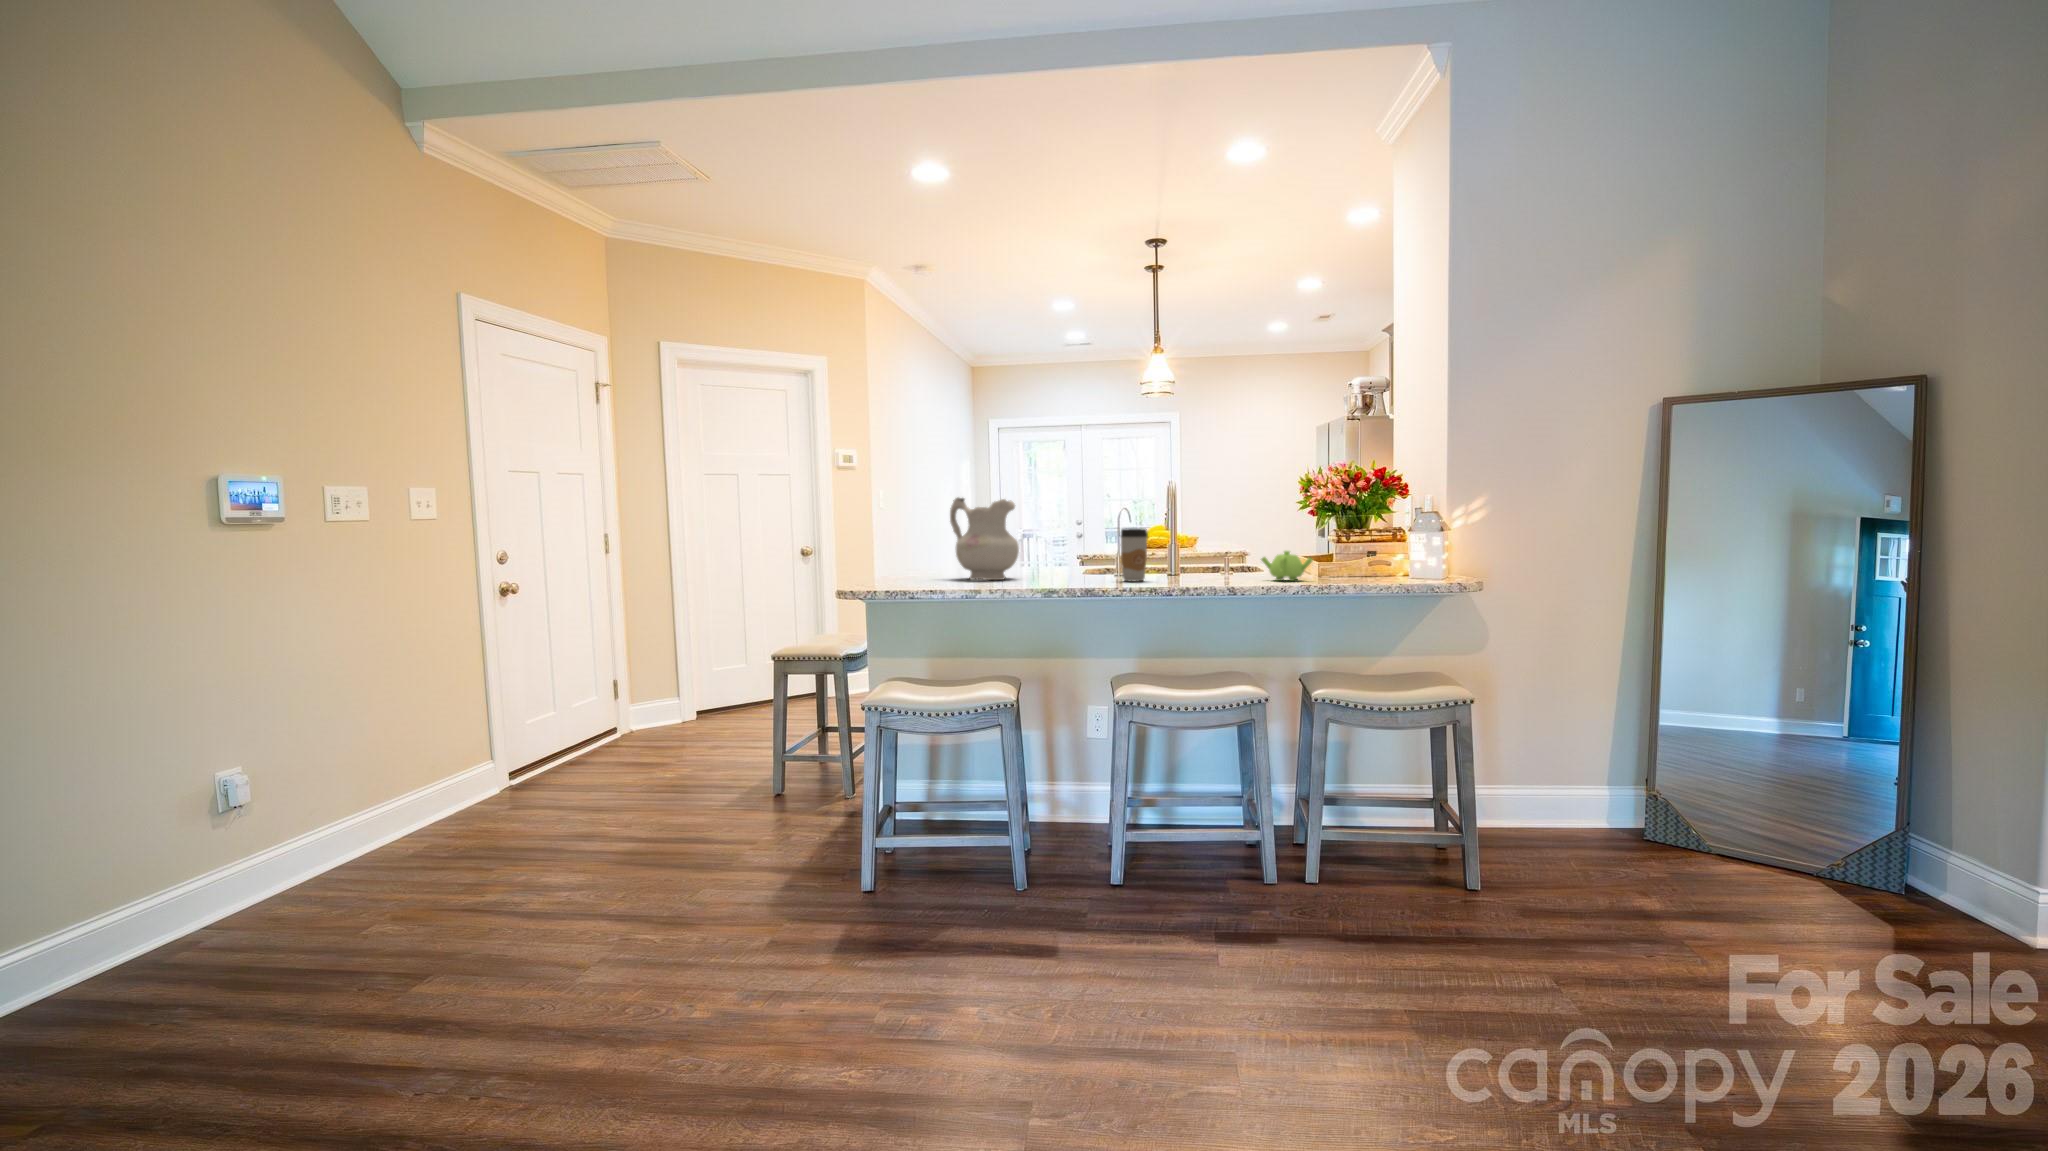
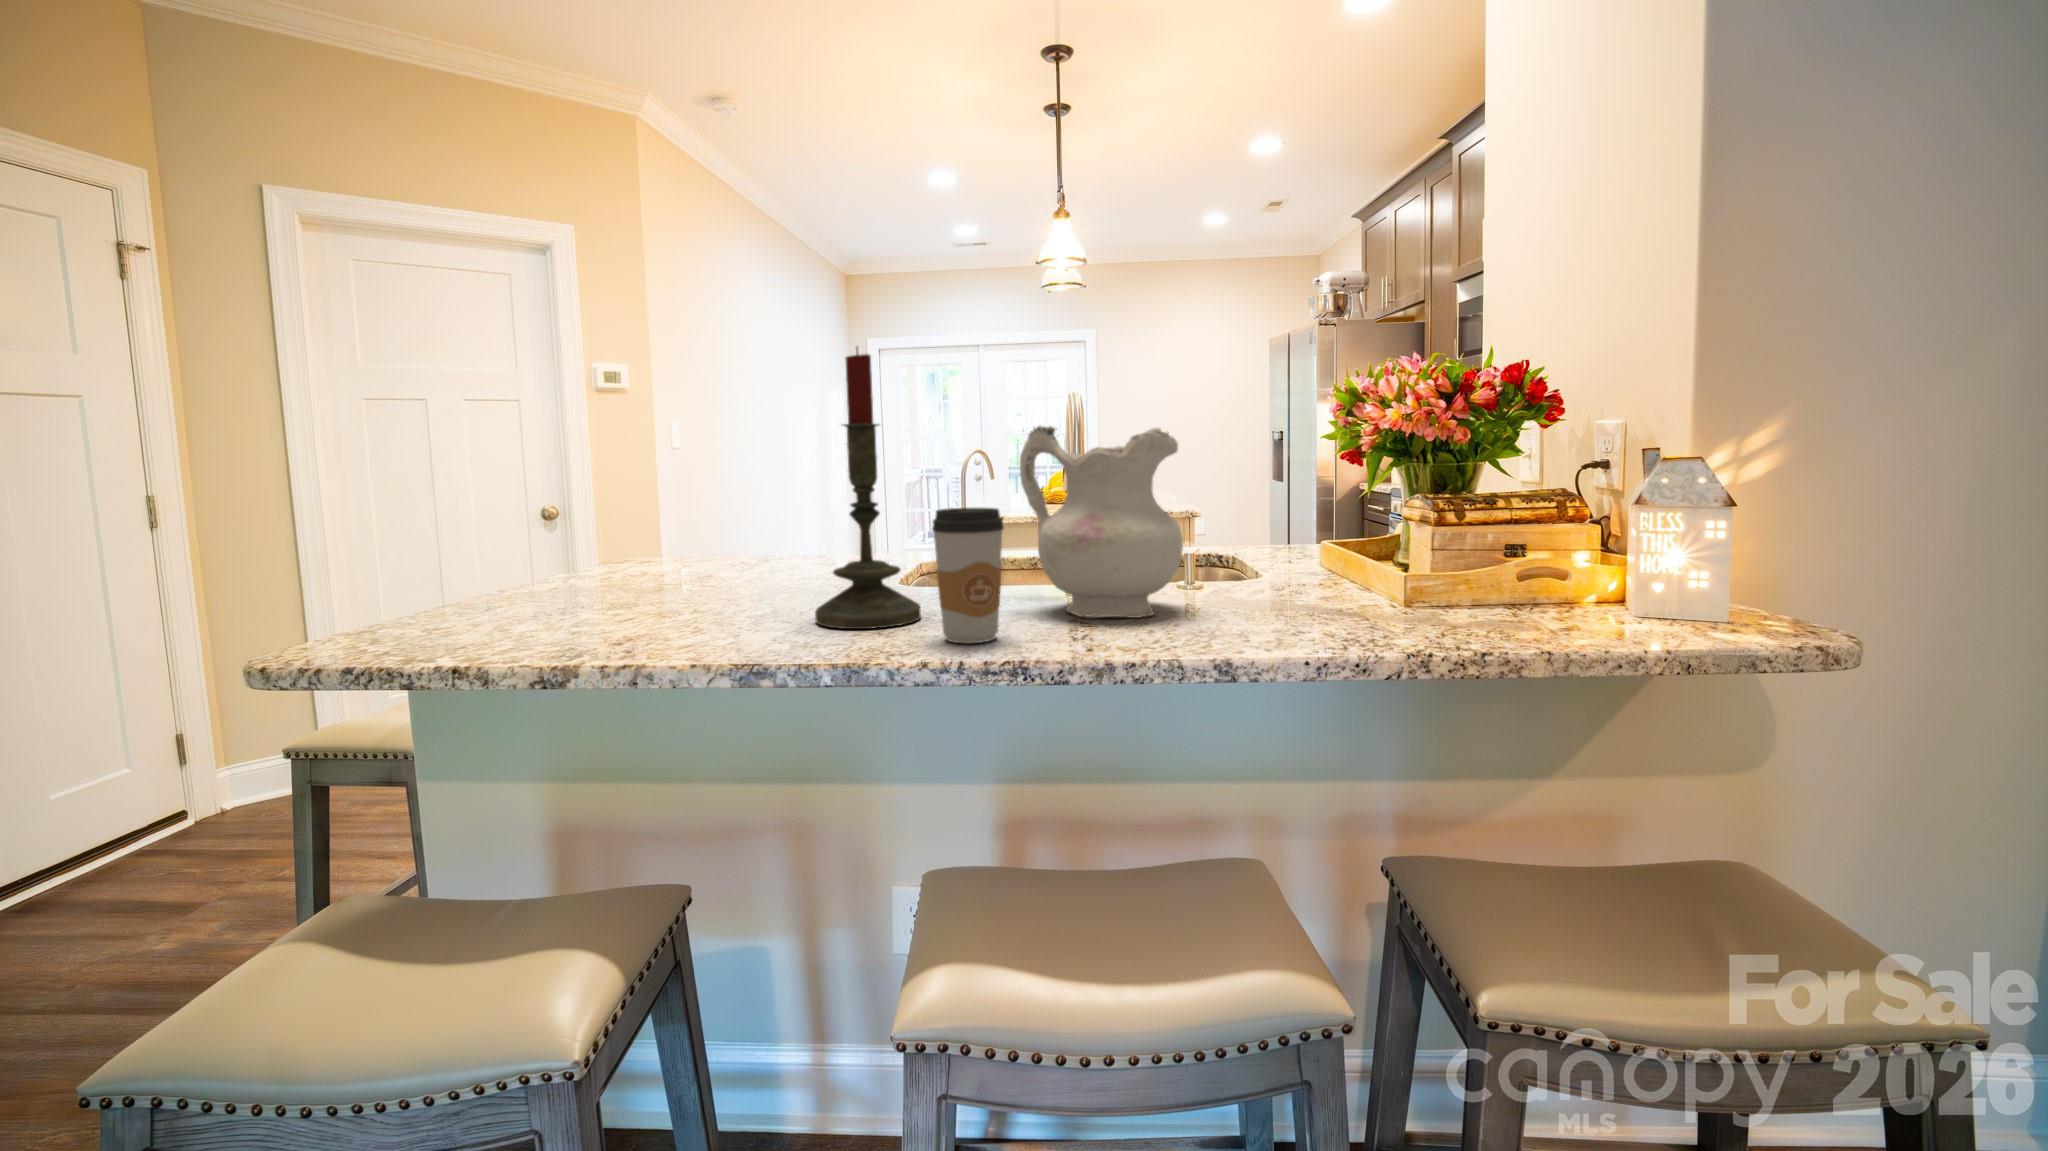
candle: none [1063,462,1108,579] -> present [815,347,921,629]
ceramic pitcher: present [950,498,1019,580] -> present [1020,426,1183,618]
teapot: present [1261,551,1313,581] -> none [1279,559,1416,637]

